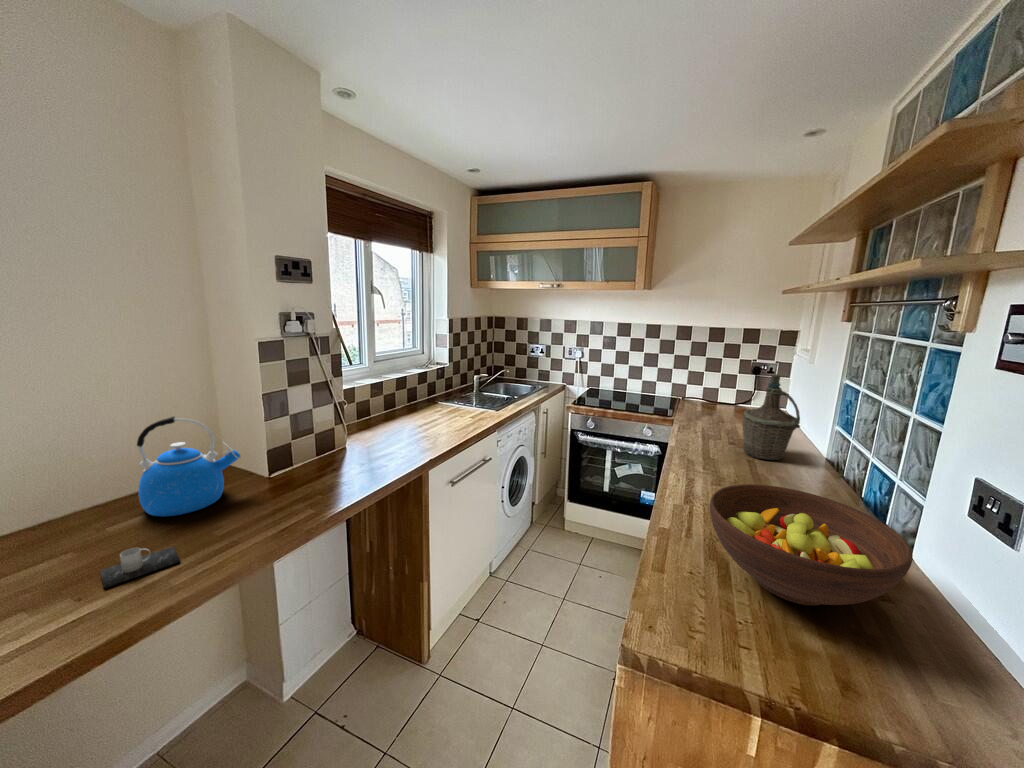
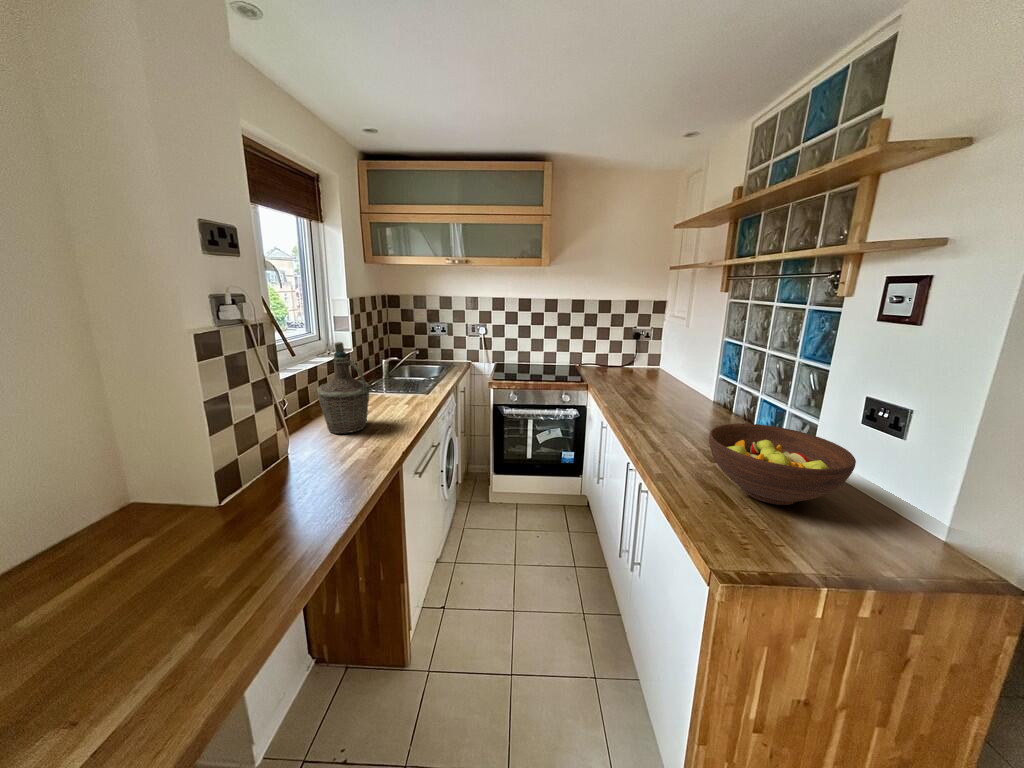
bottle: present [743,374,800,460] -> present [317,342,370,434]
kettle: present [137,417,240,516] -> none [41,453,203,602]
mug: present [100,547,180,588] -> none [86,629,212,717]

